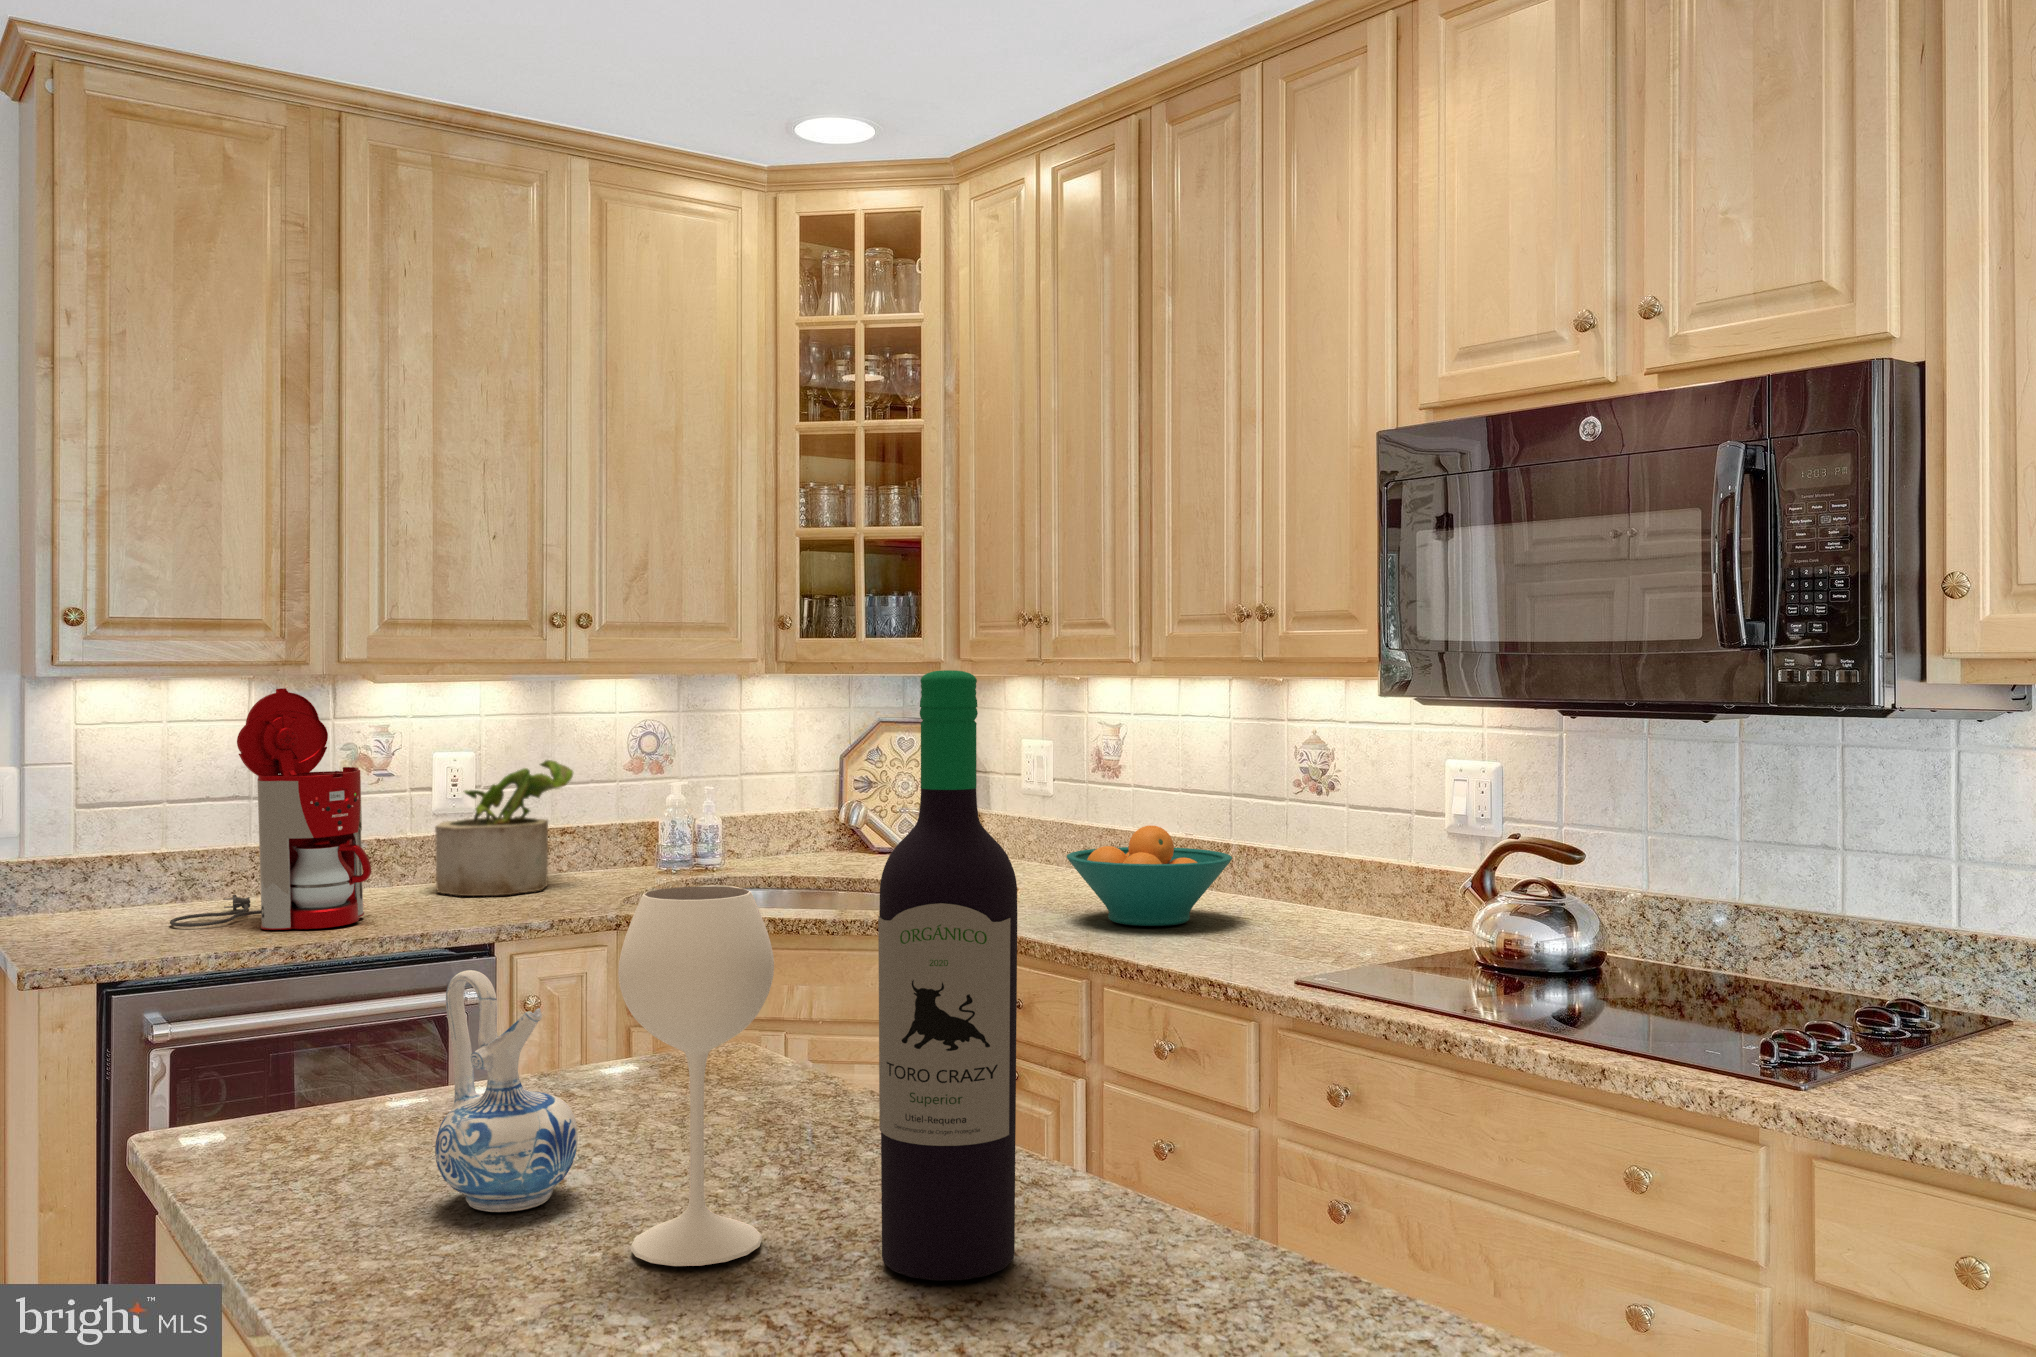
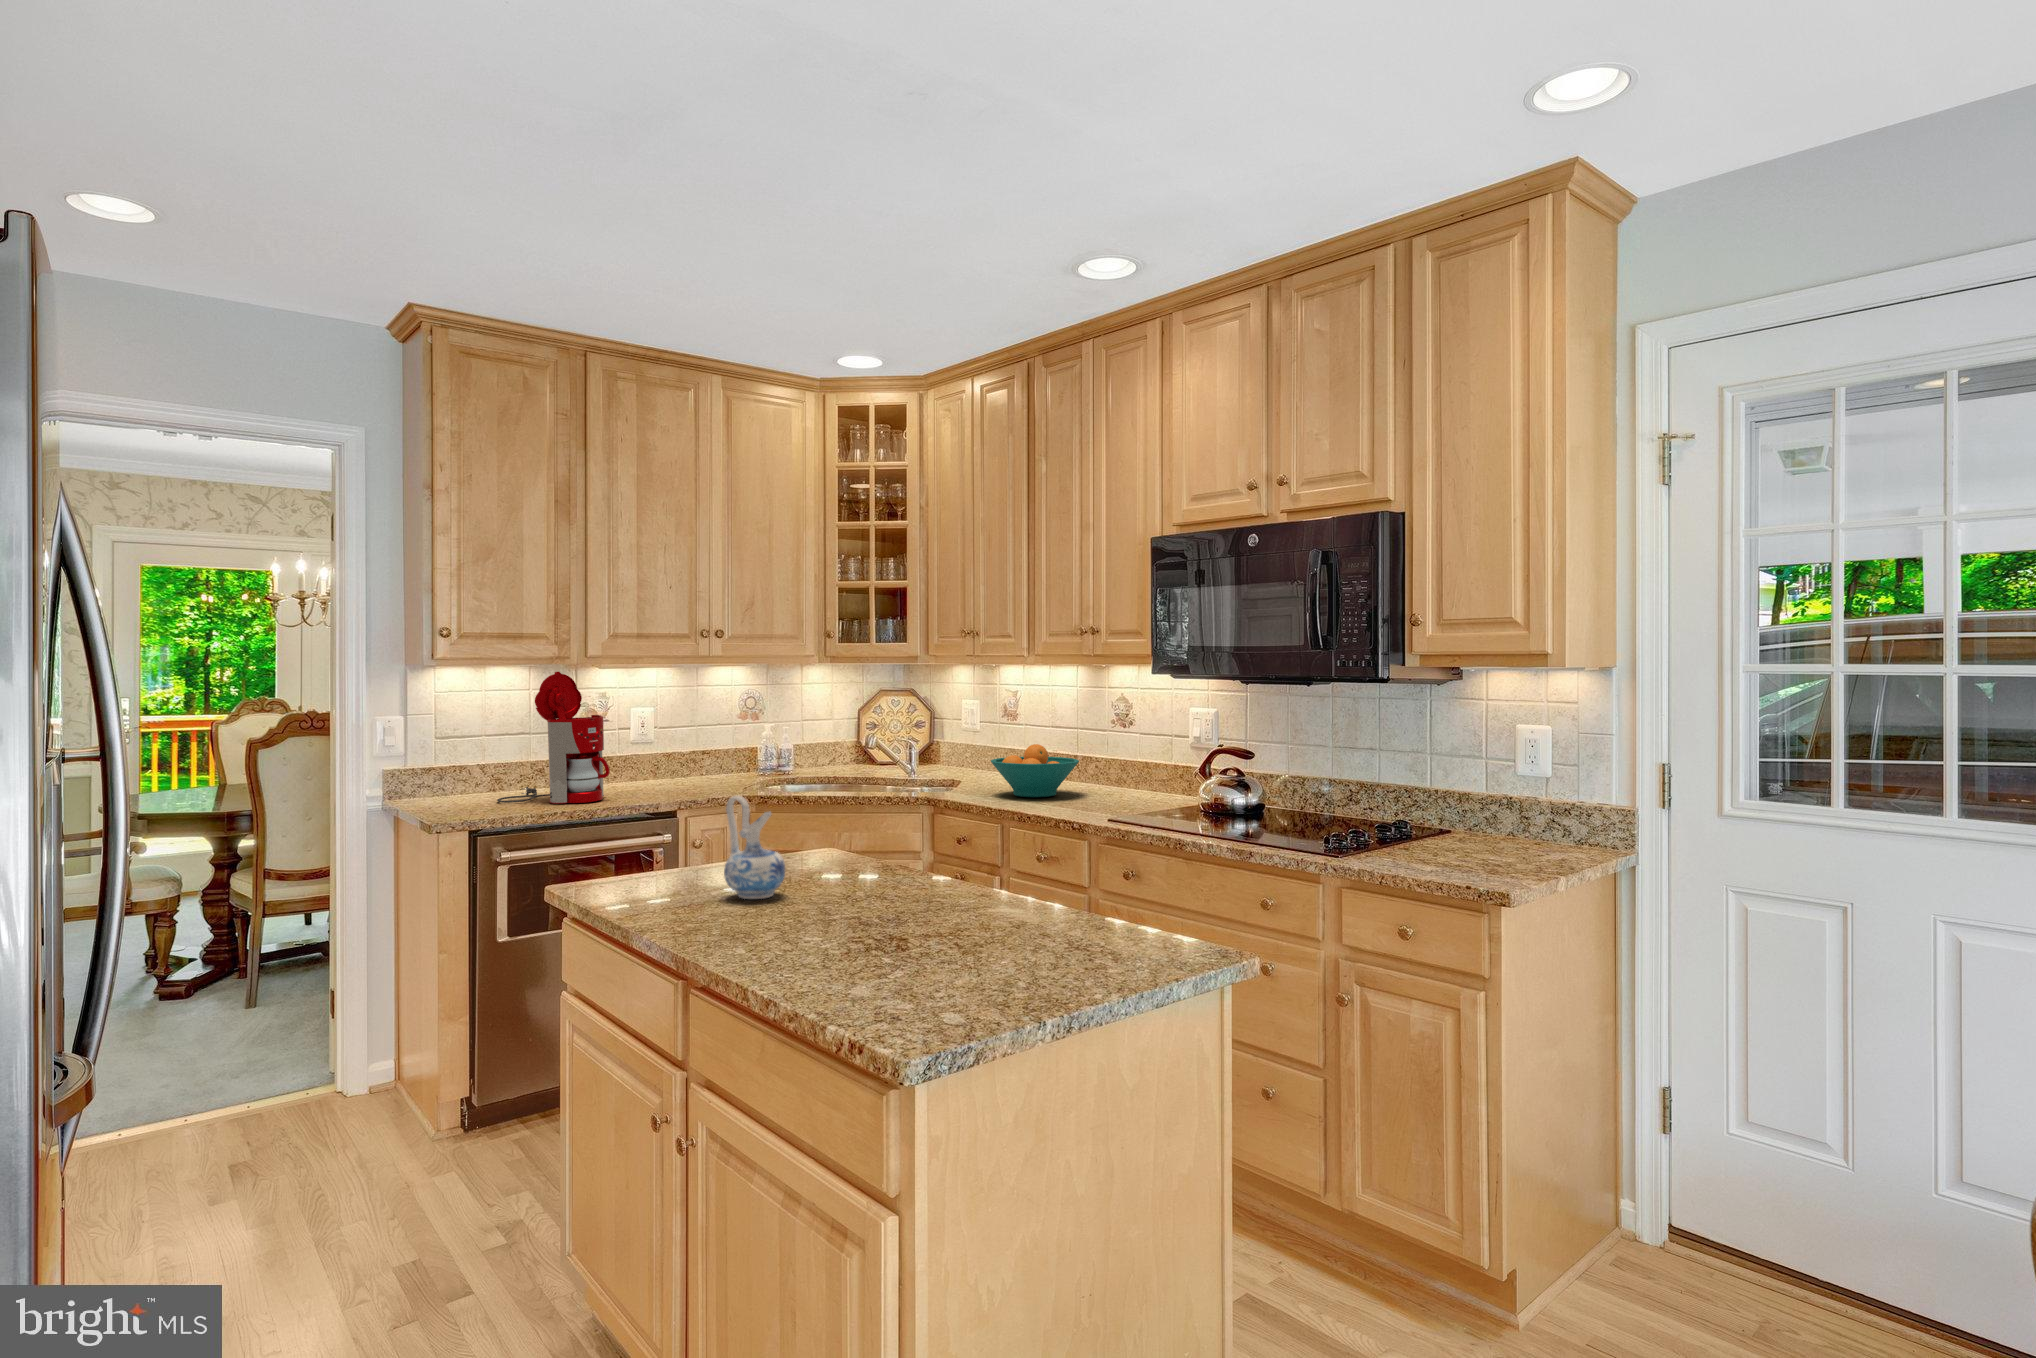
wine bottle: present [618,670,1017,1281] -> none [812,663,981,914]
potted plant: present [435,760,573,896] -> none [636,712,713,787]

